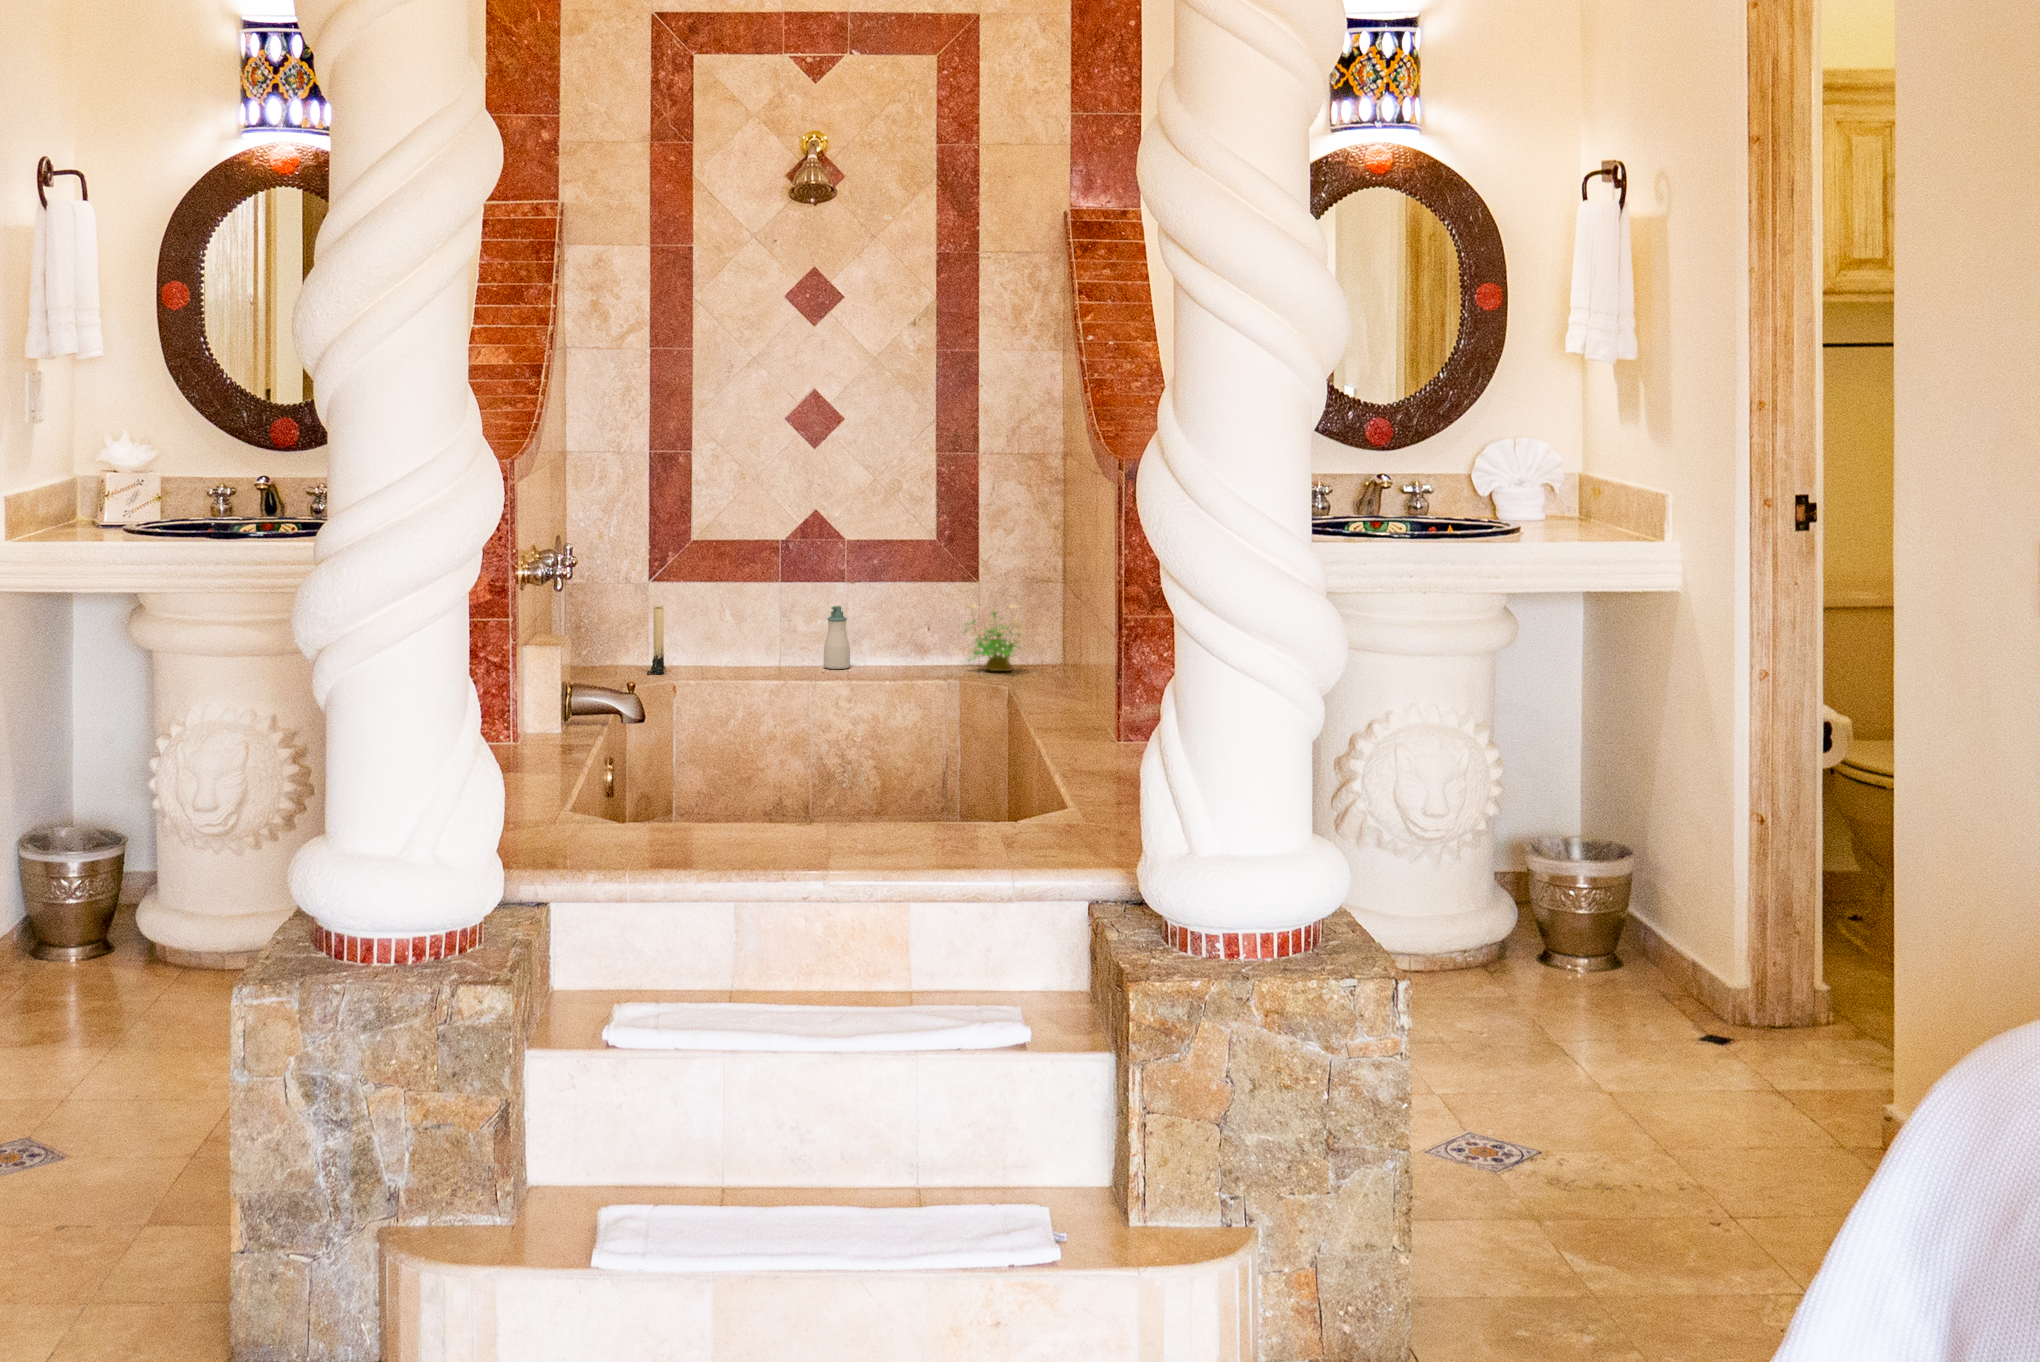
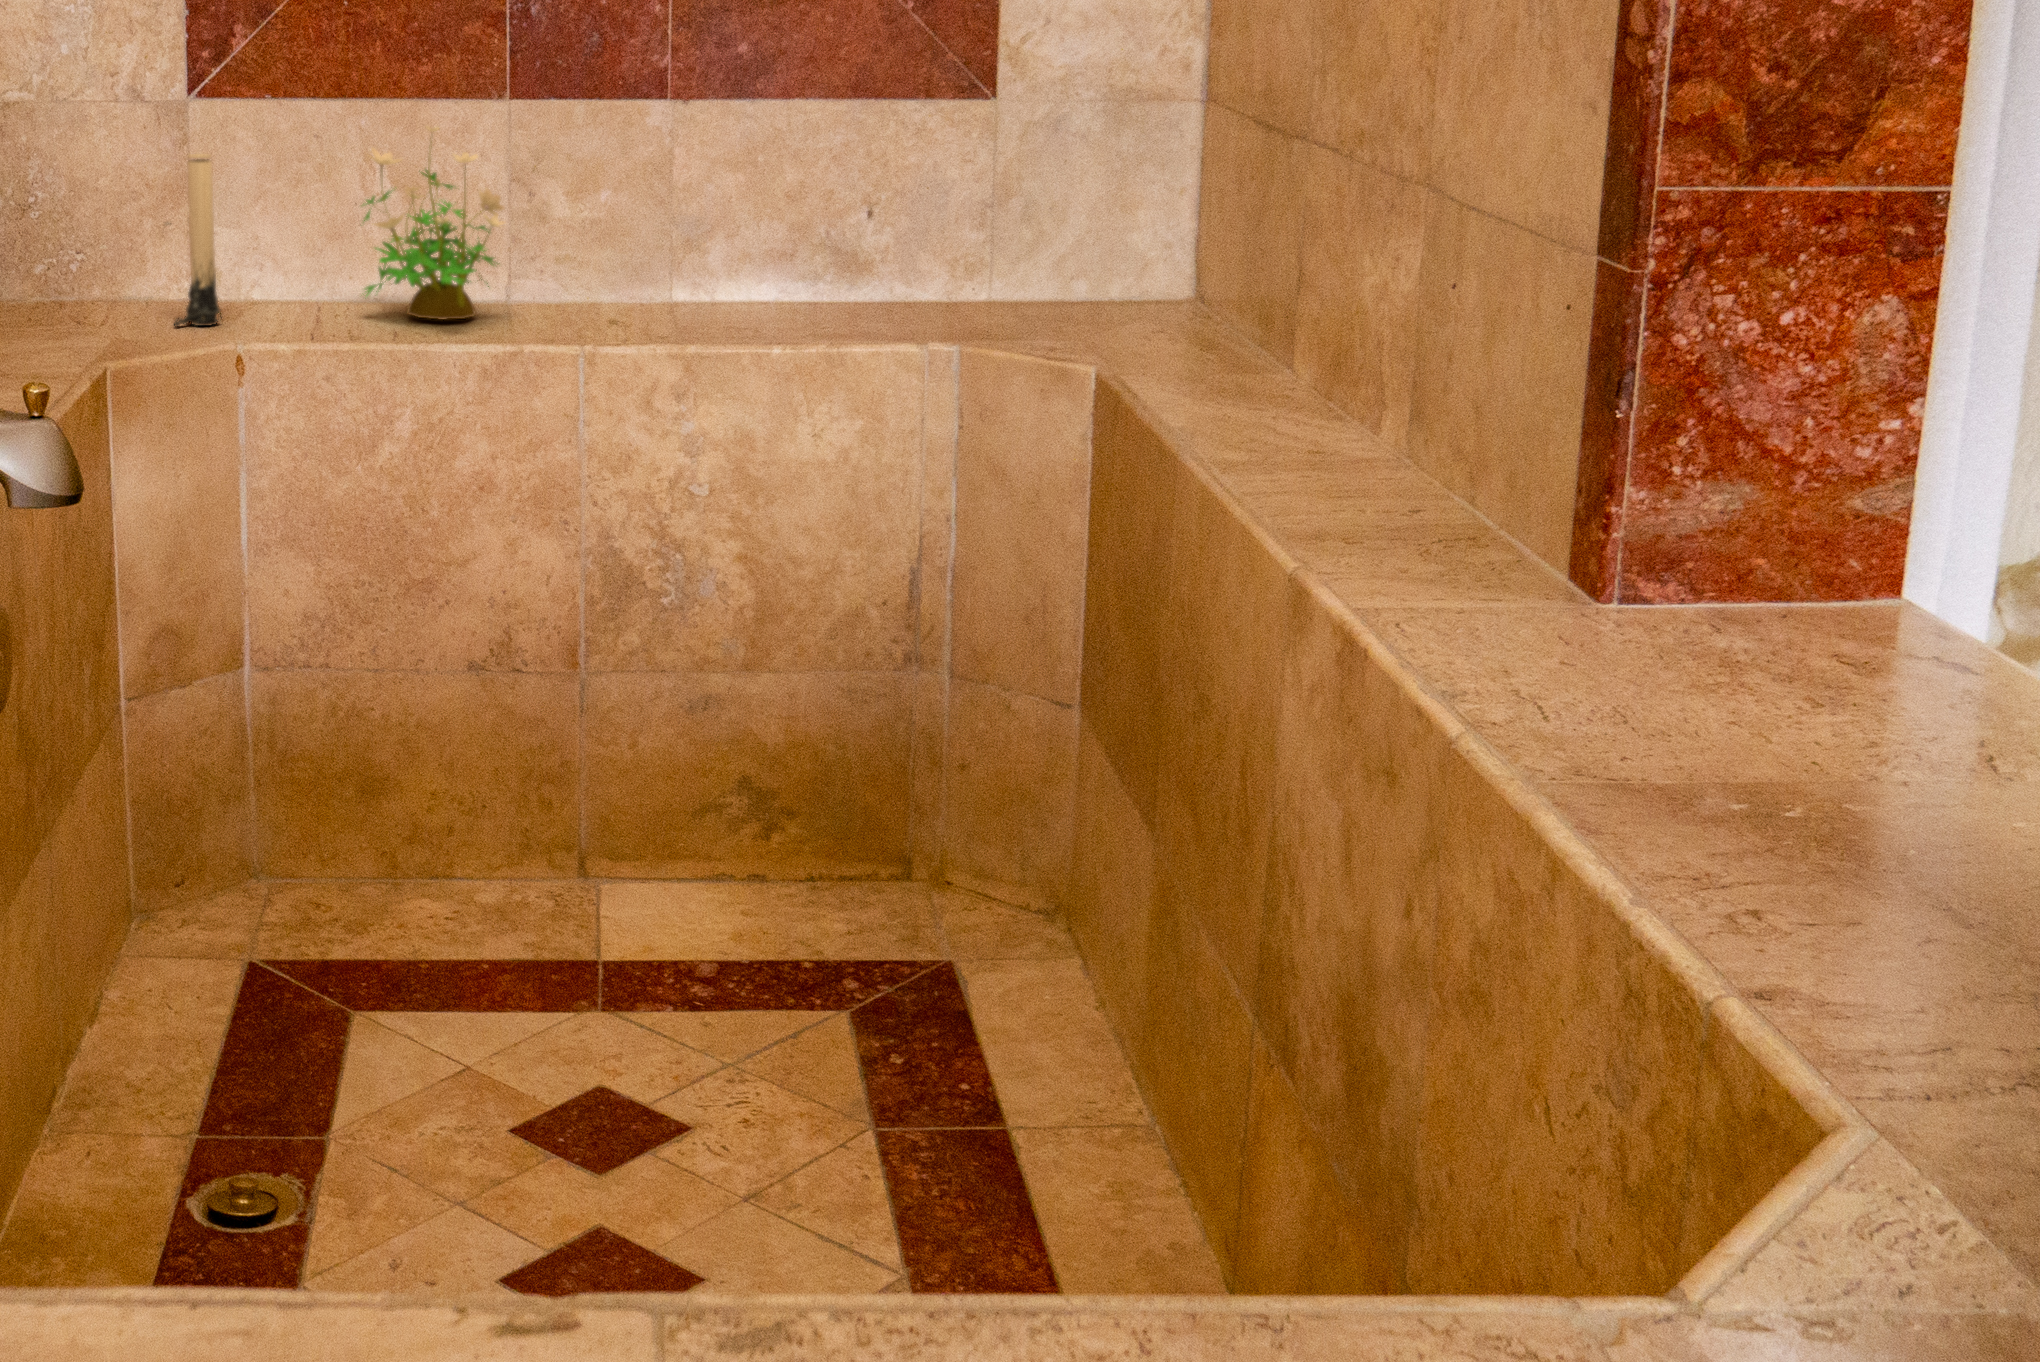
potted plant: present [964,604,1024,671] -> present [364,126,504,319]
soap bottle: present [824,606,850,669] -> none [615,156,680,312]

